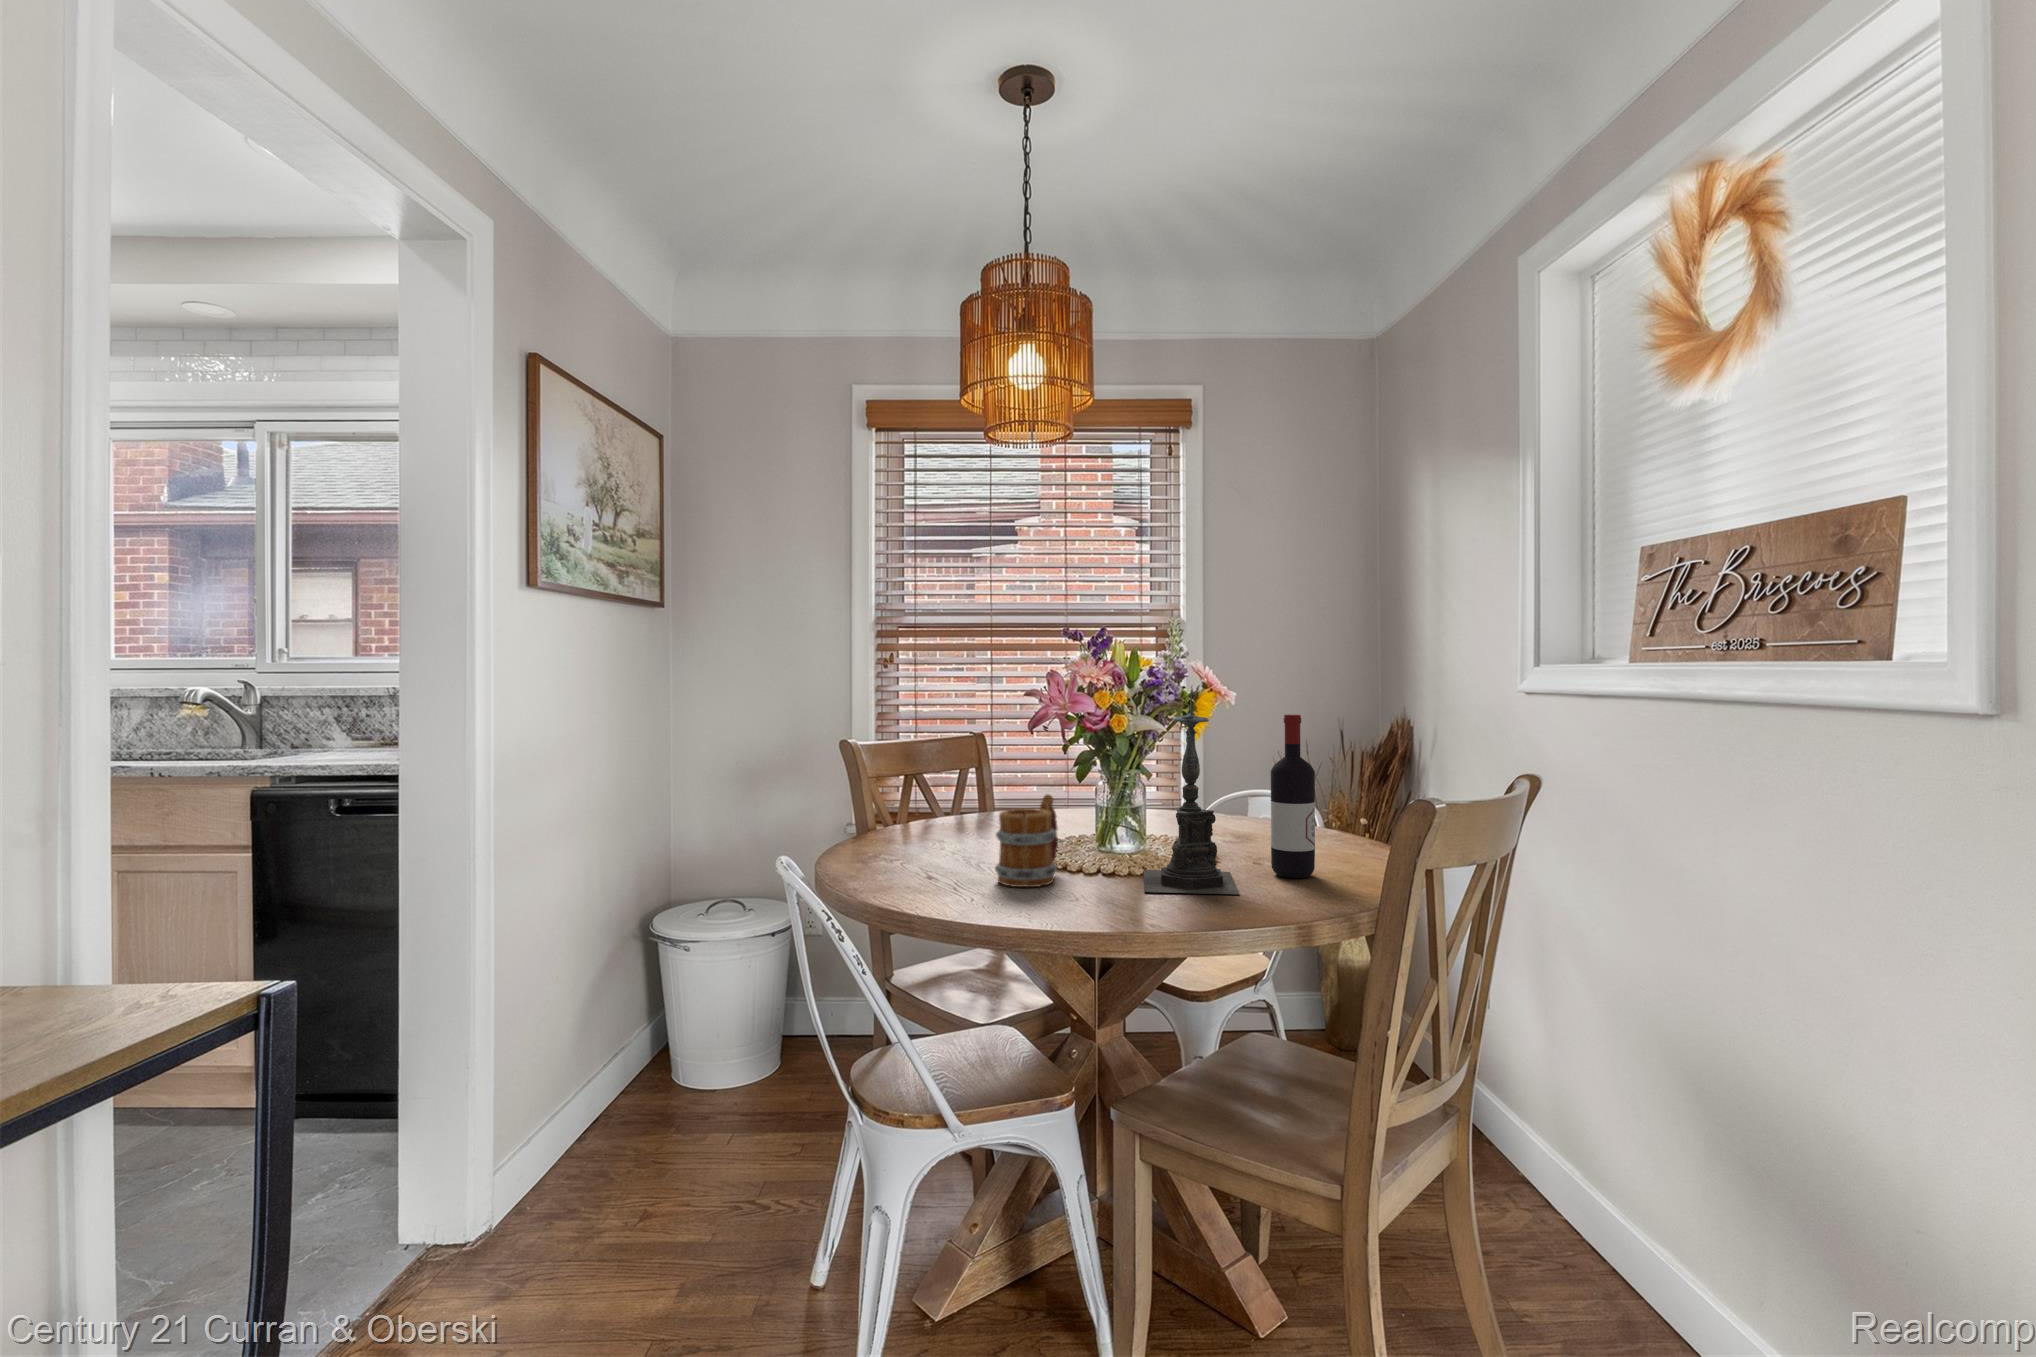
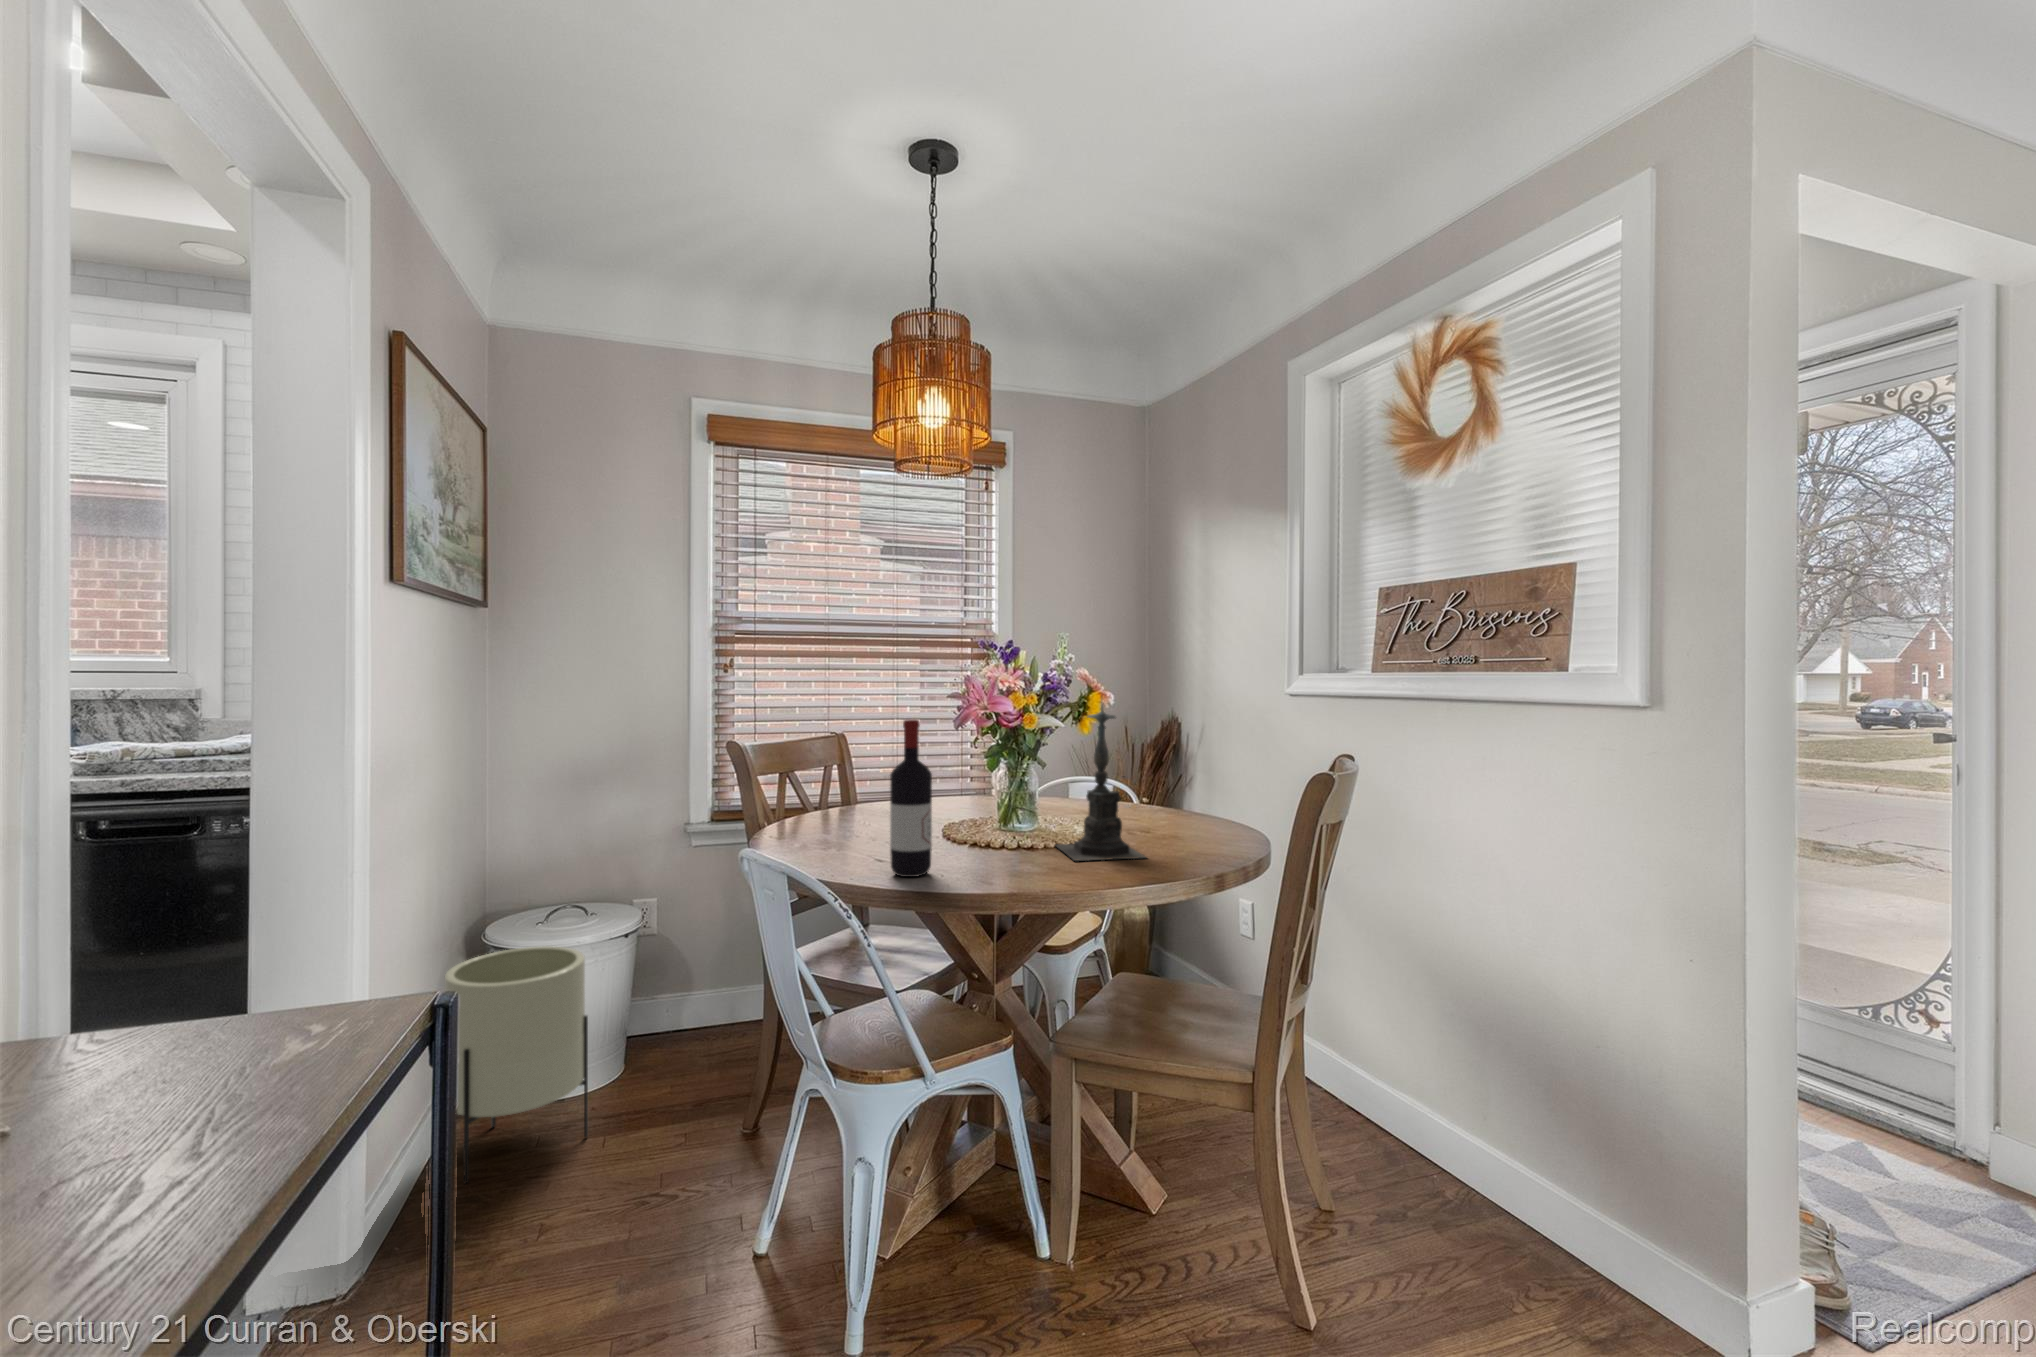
wine bottle: present [1271,715,1315,878] -> present [890,719,932,877]
mug: present [995,794,1058,887] -> none [940,783,993,863]
planter: none [590,939,719,1160] -> present [445,946,588,1184]

